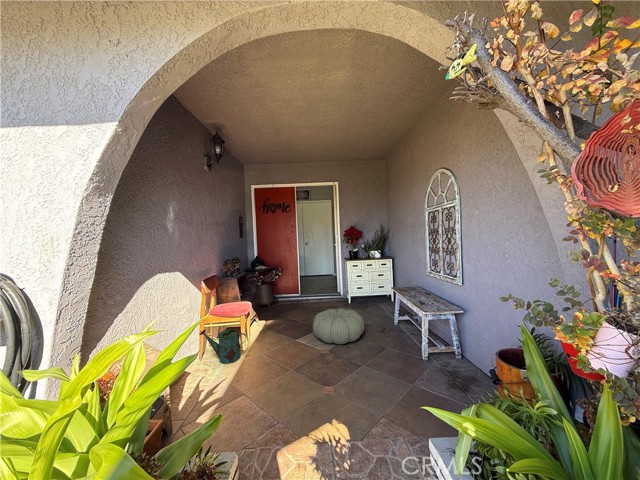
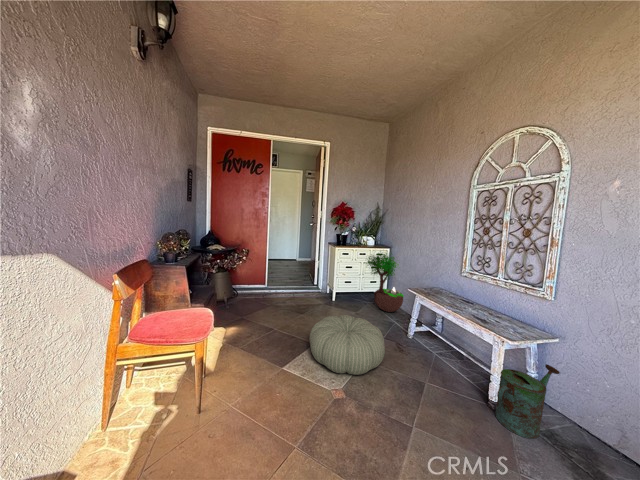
potted tree: none [367,258,402,310] -> present [366,251,404,312]
watering can: present [199,329,247,364] -> present [495,364,560,439]

